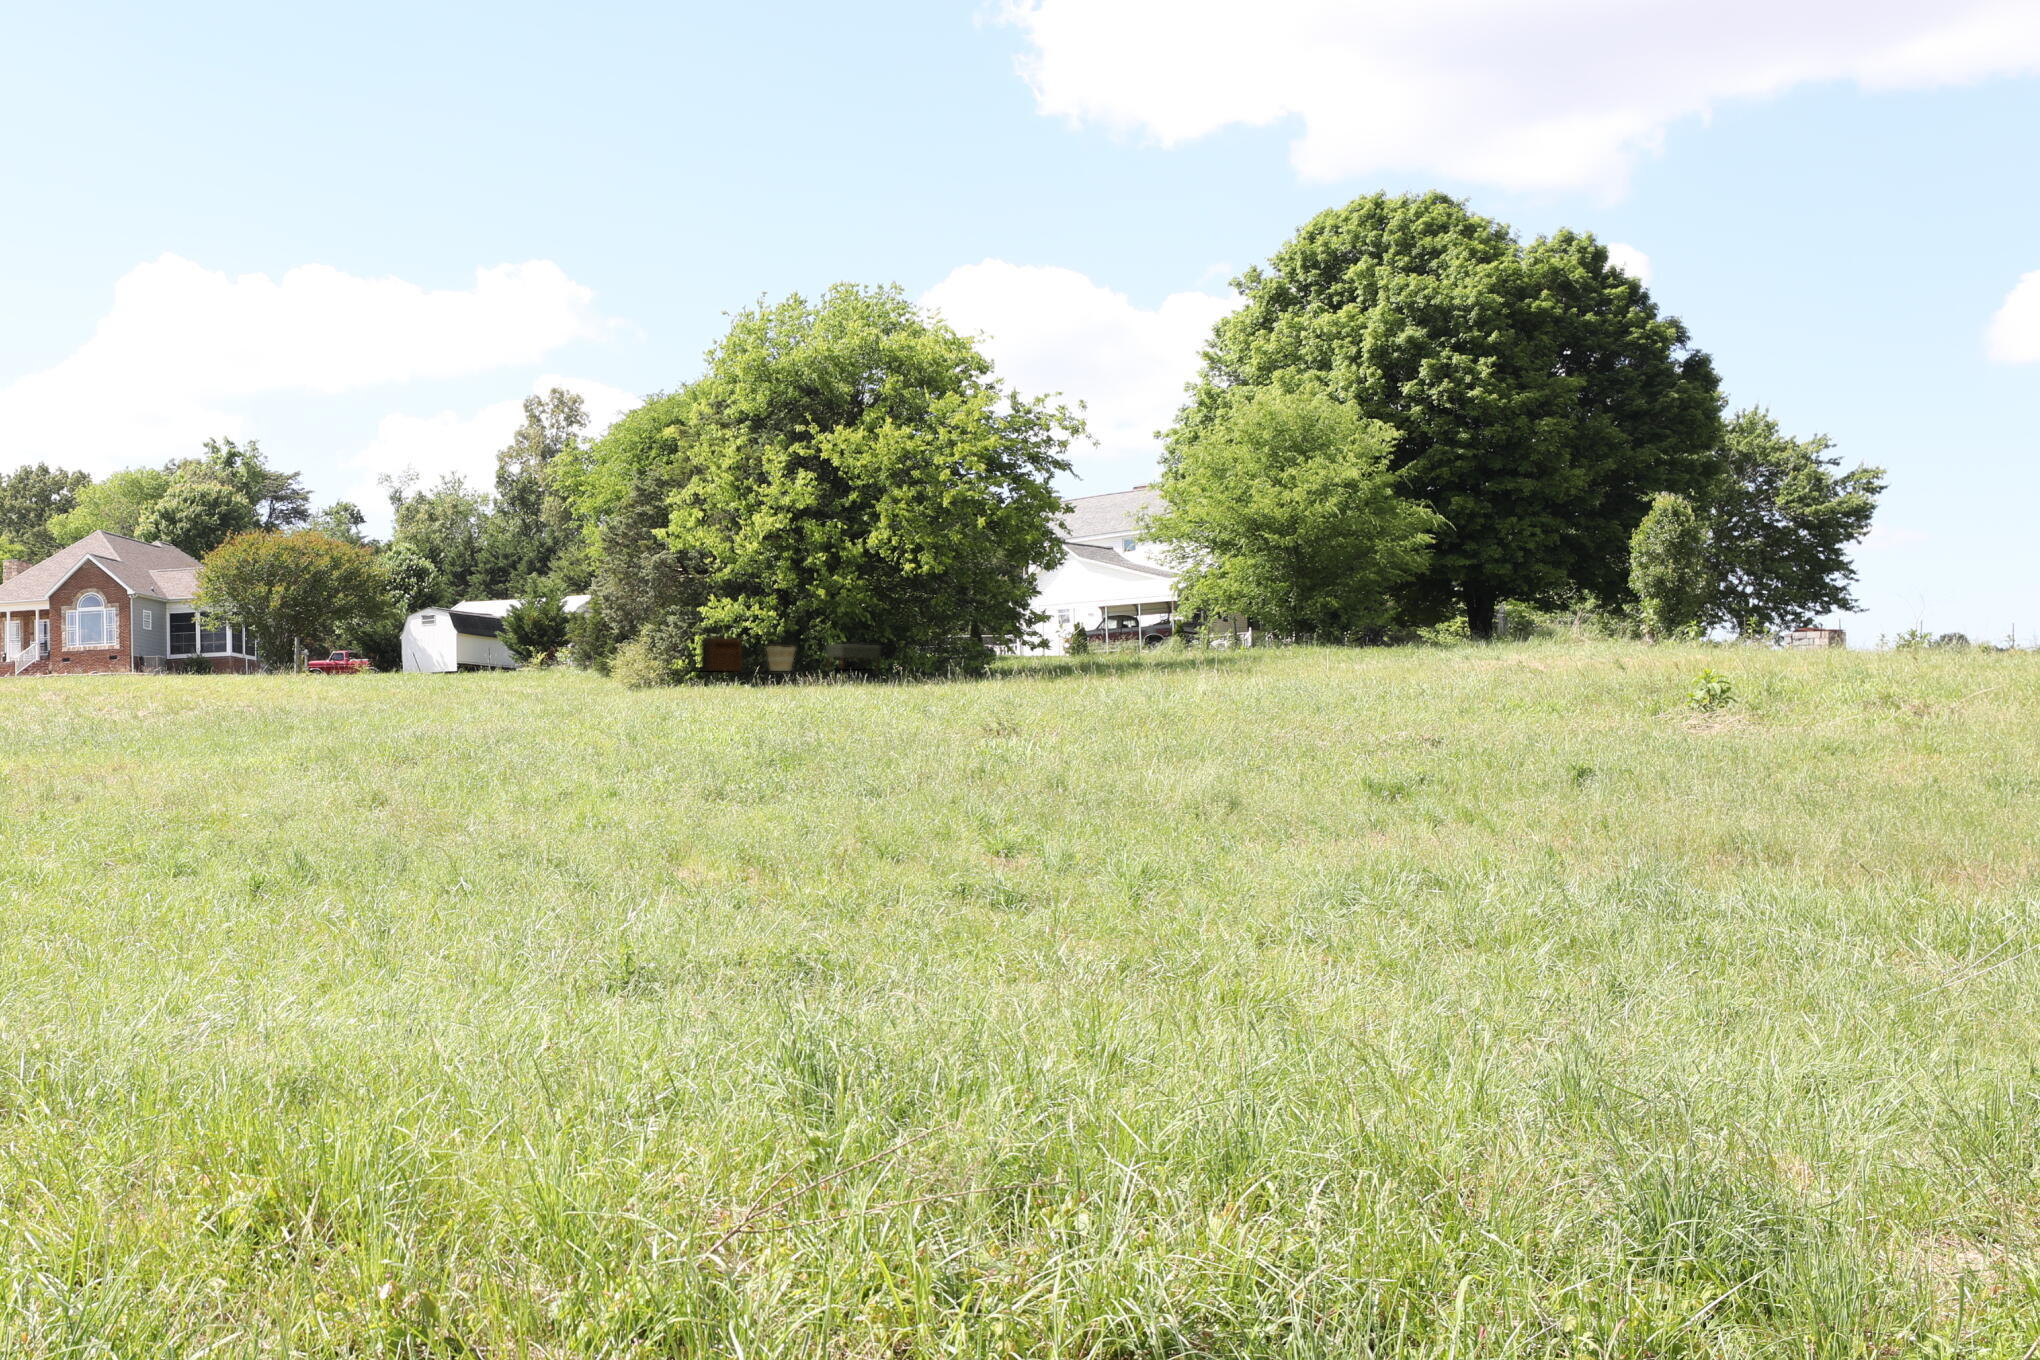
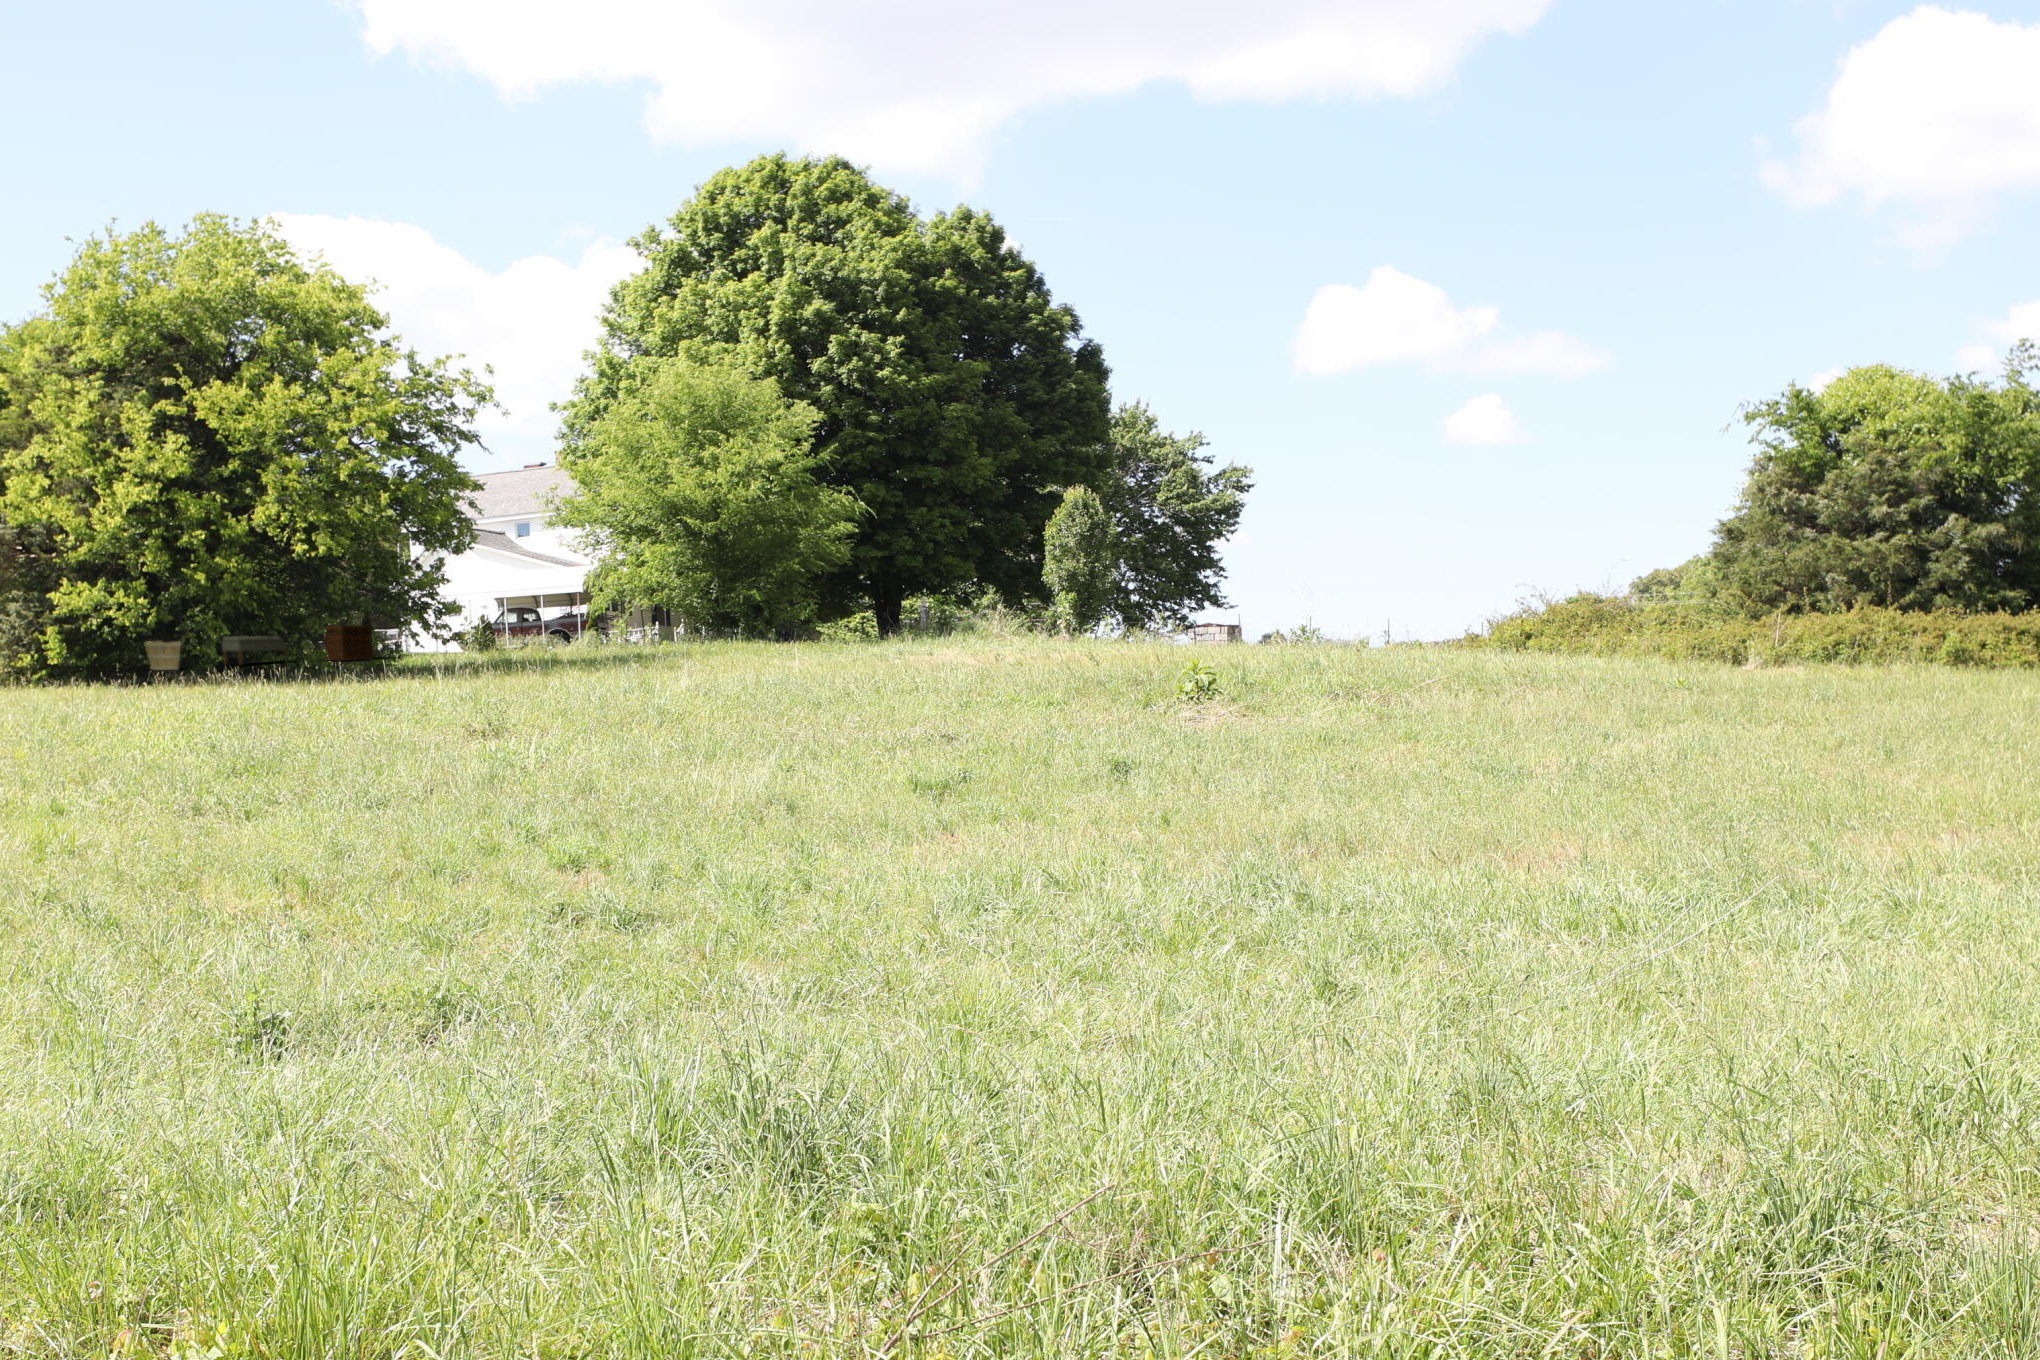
wooden crate: present [701,638,742,672] -> present [322,625,373,661]

